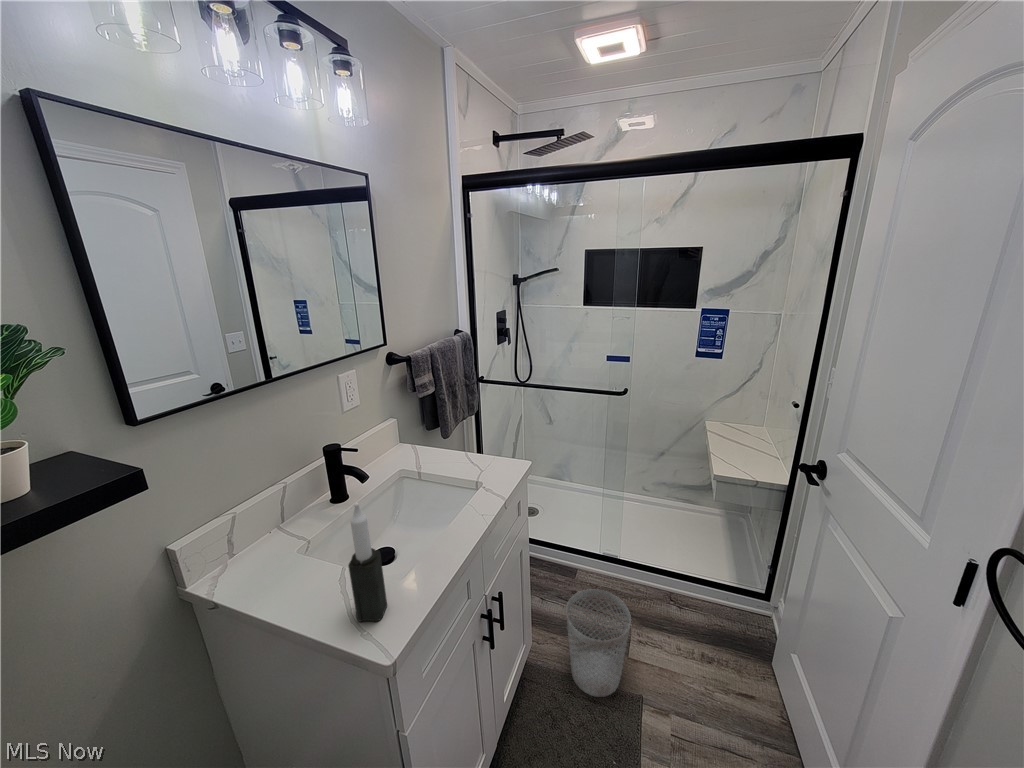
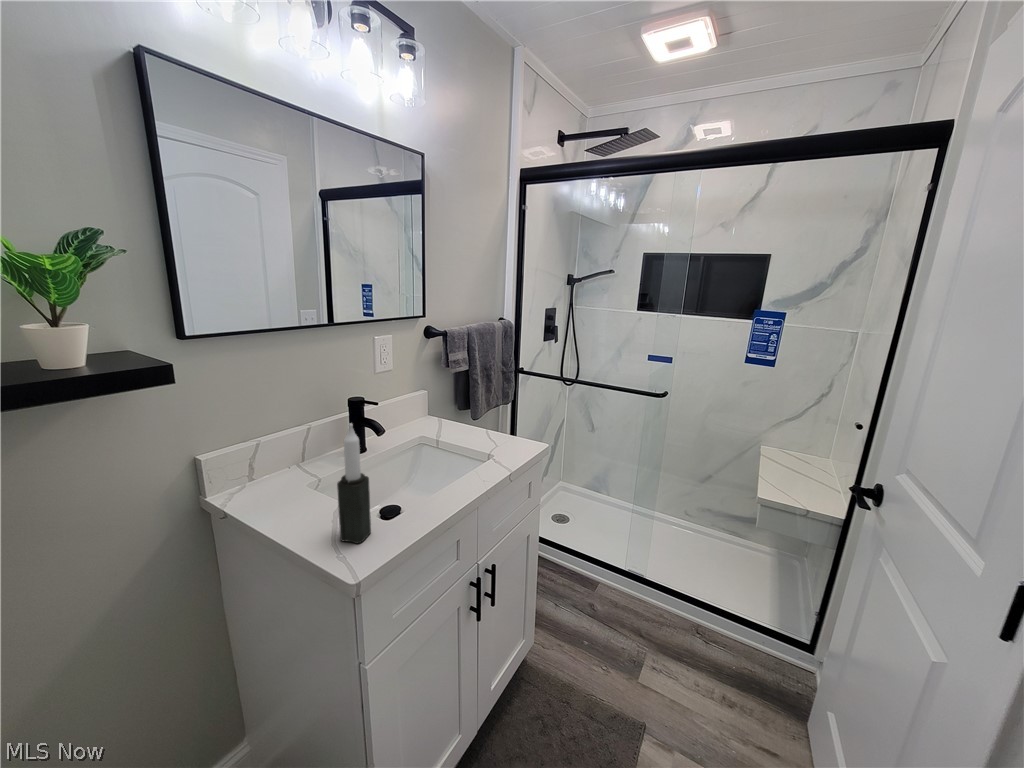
wastebasket: present [566,589,631,697] -> none [571,596,640,714]

